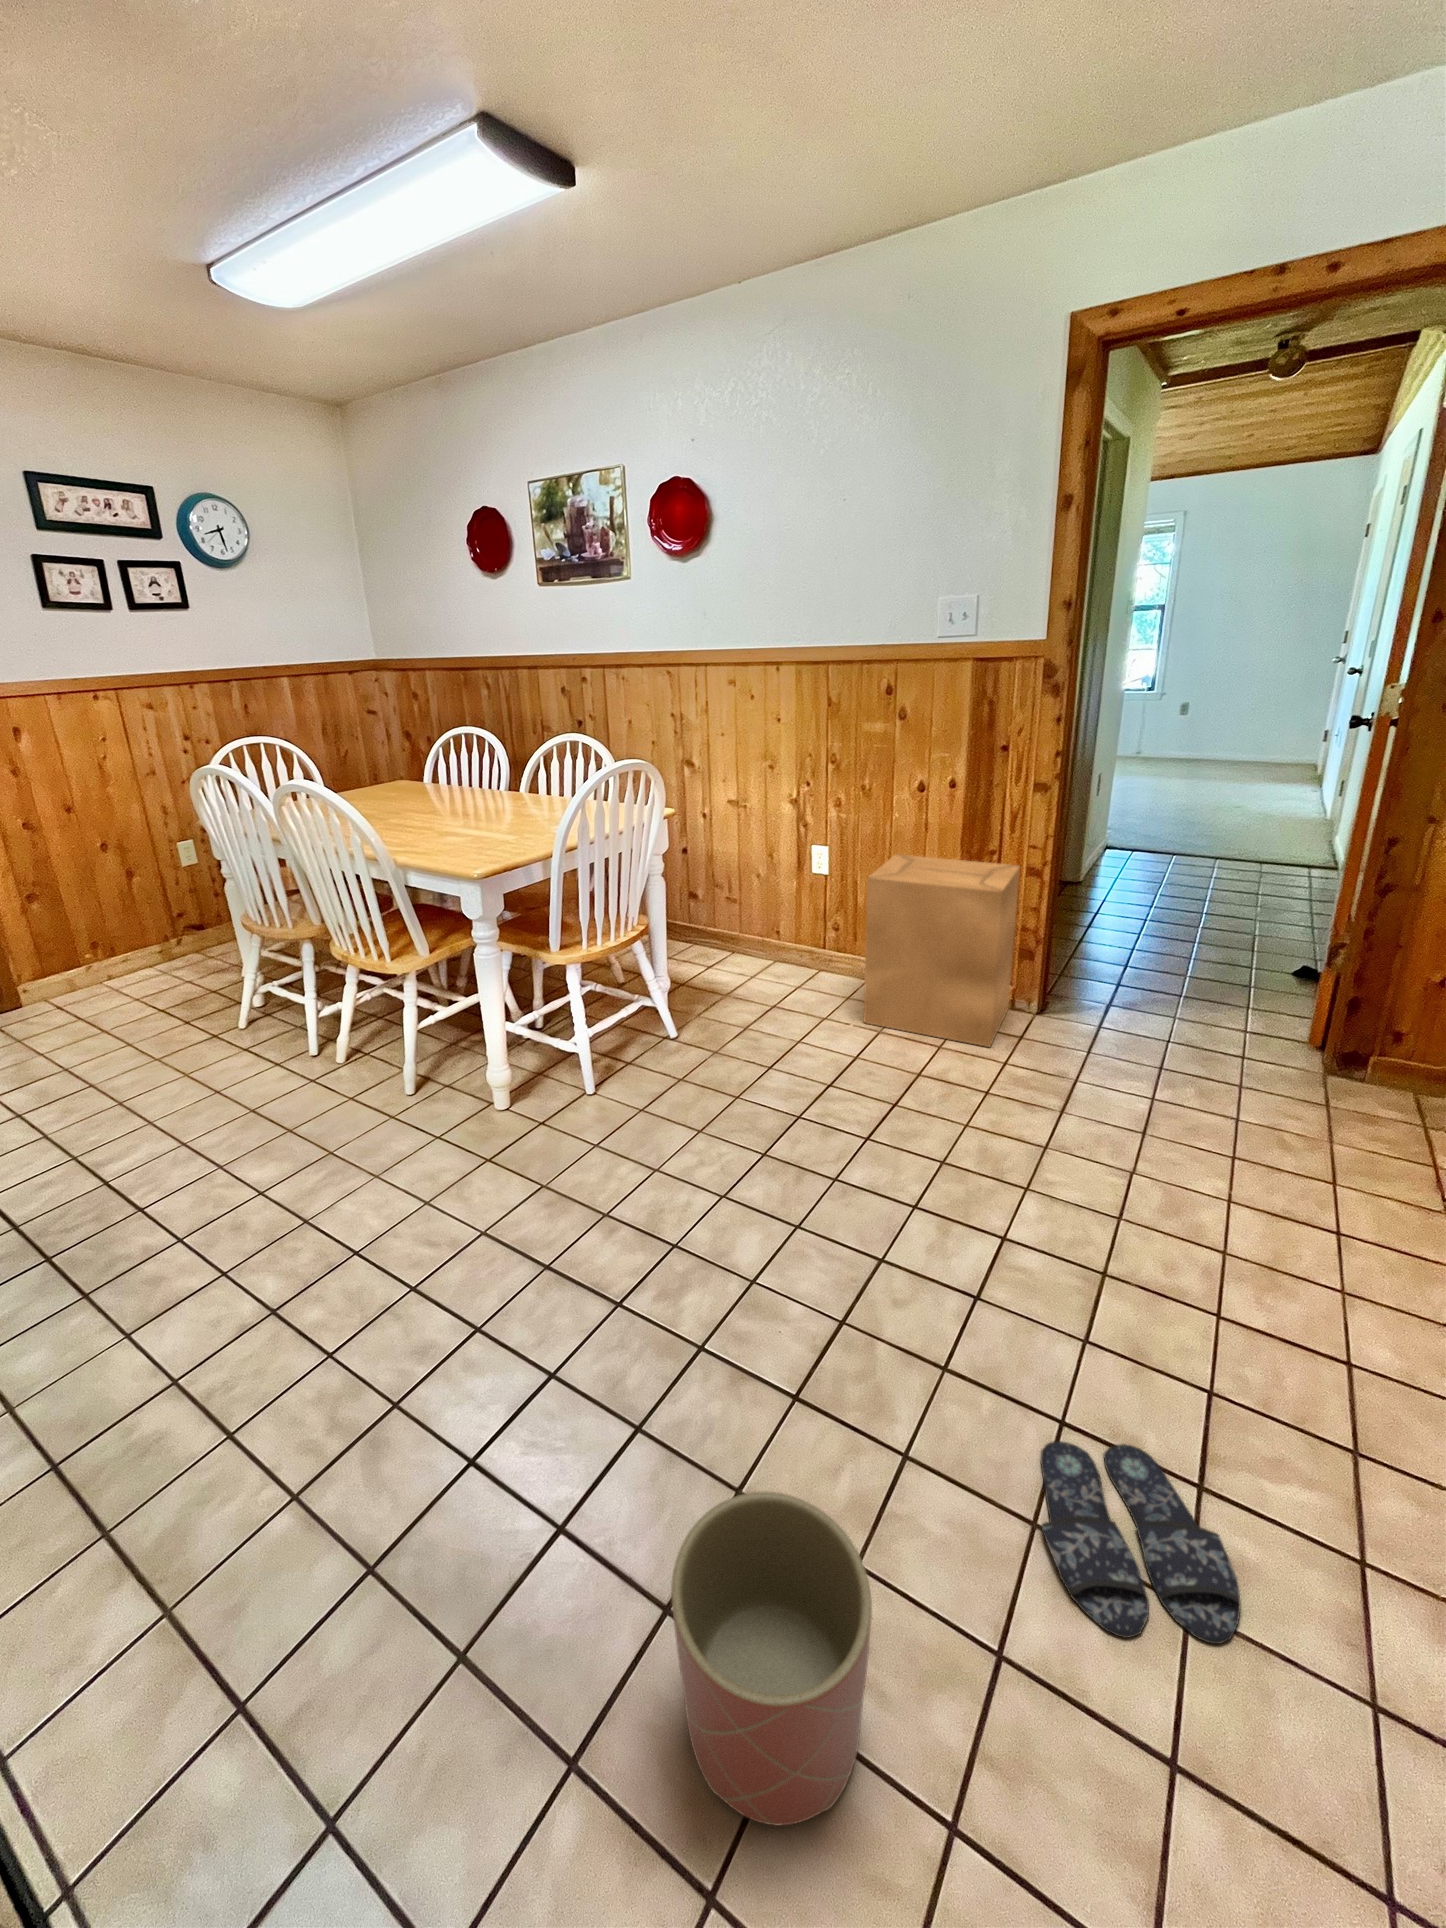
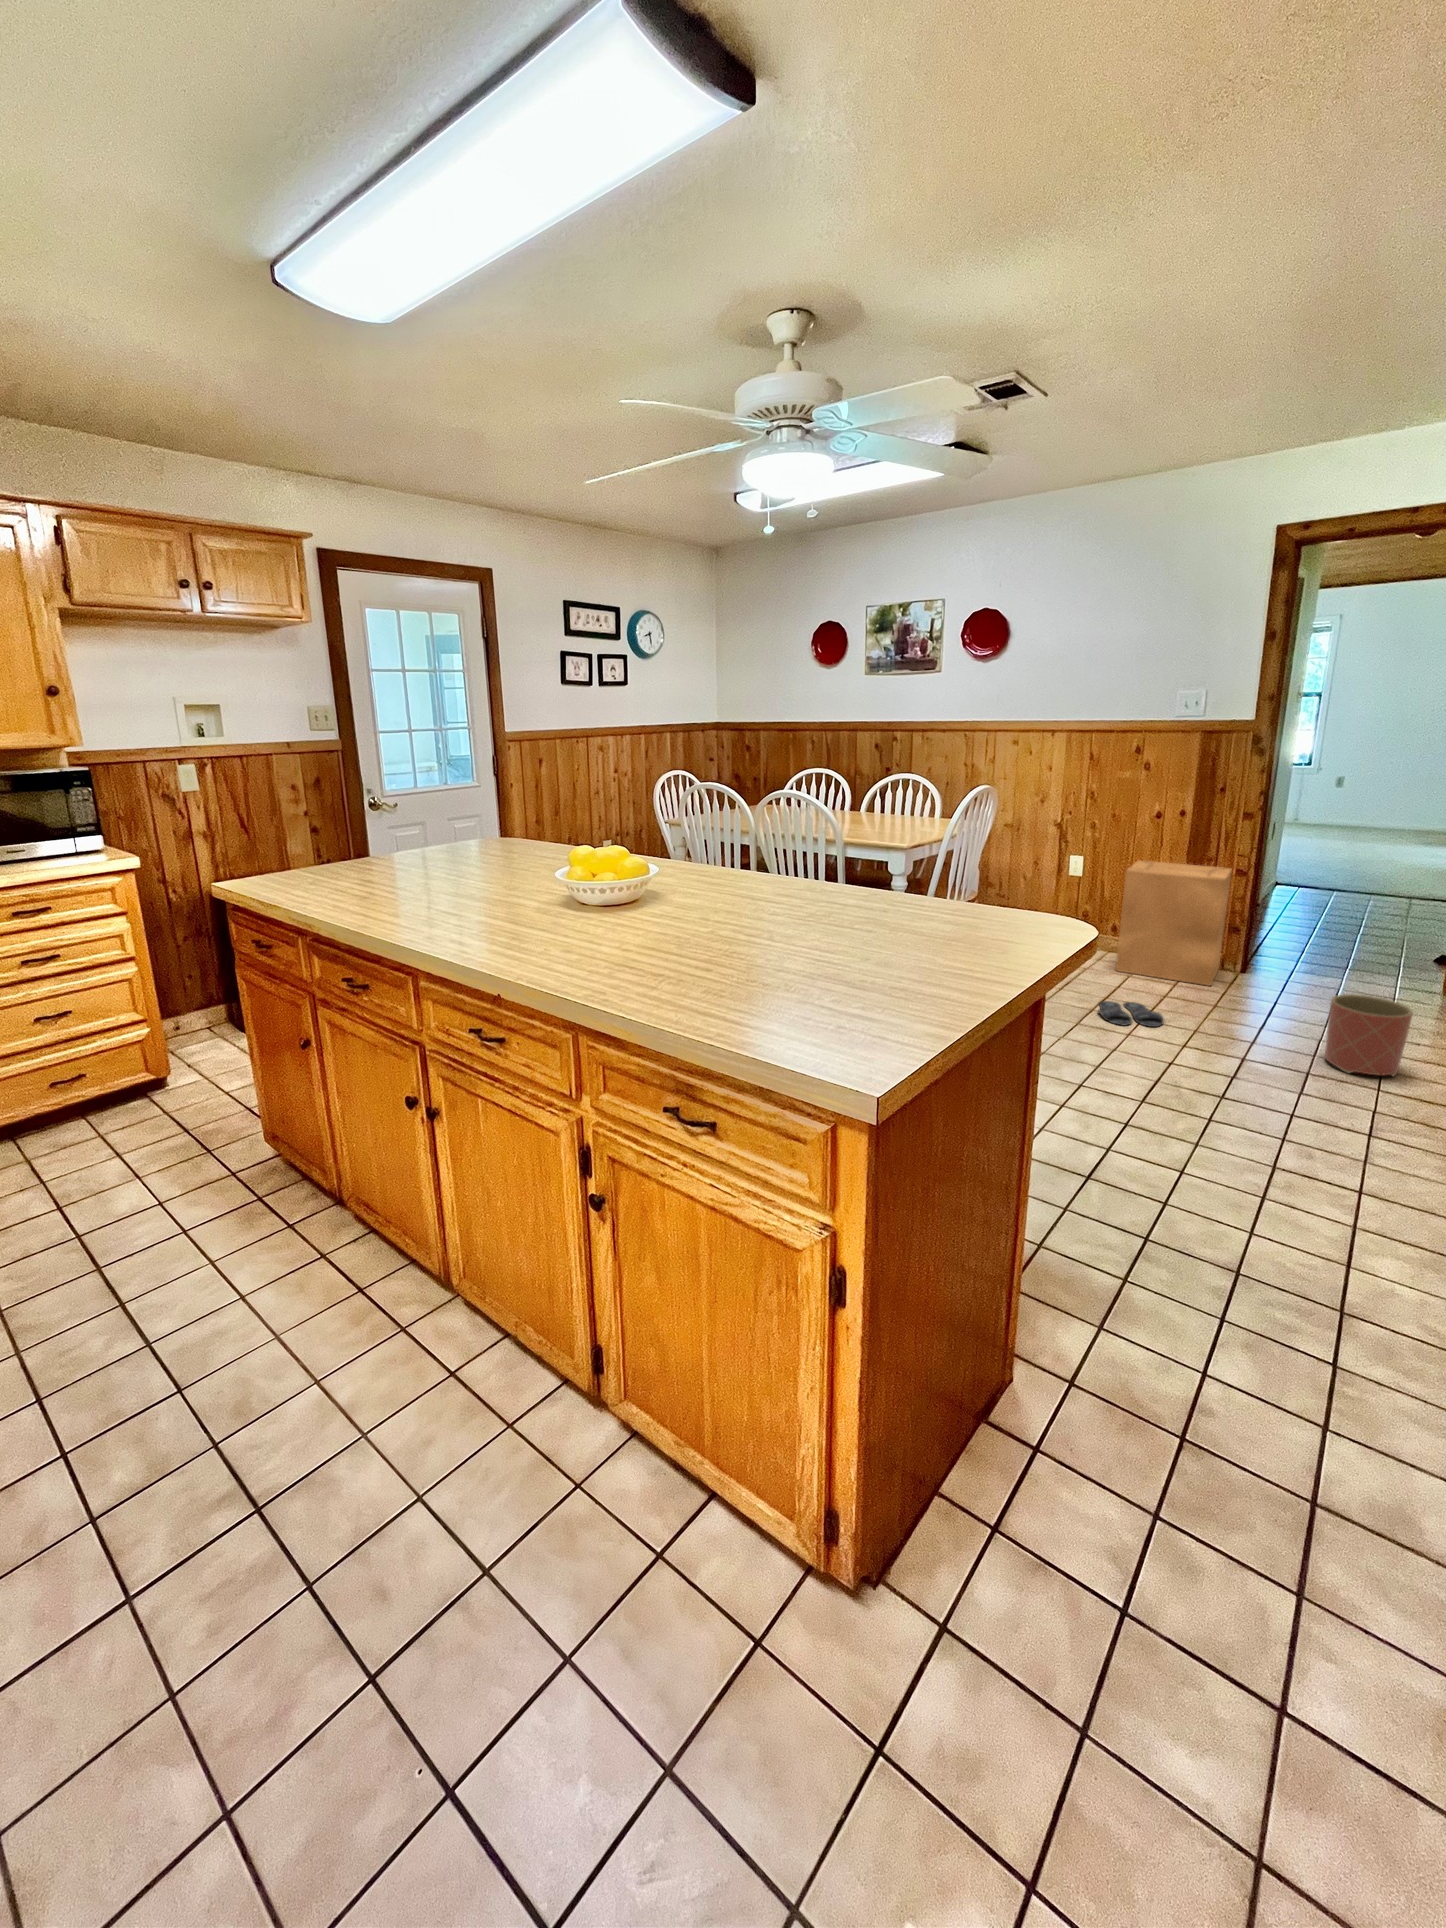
slippers: present [1041,1441,1241,1644] -> present [1099,1001,1163,1027]
planter: present [671,1492,872,1825] -> present [1325,994,1413,1076]

